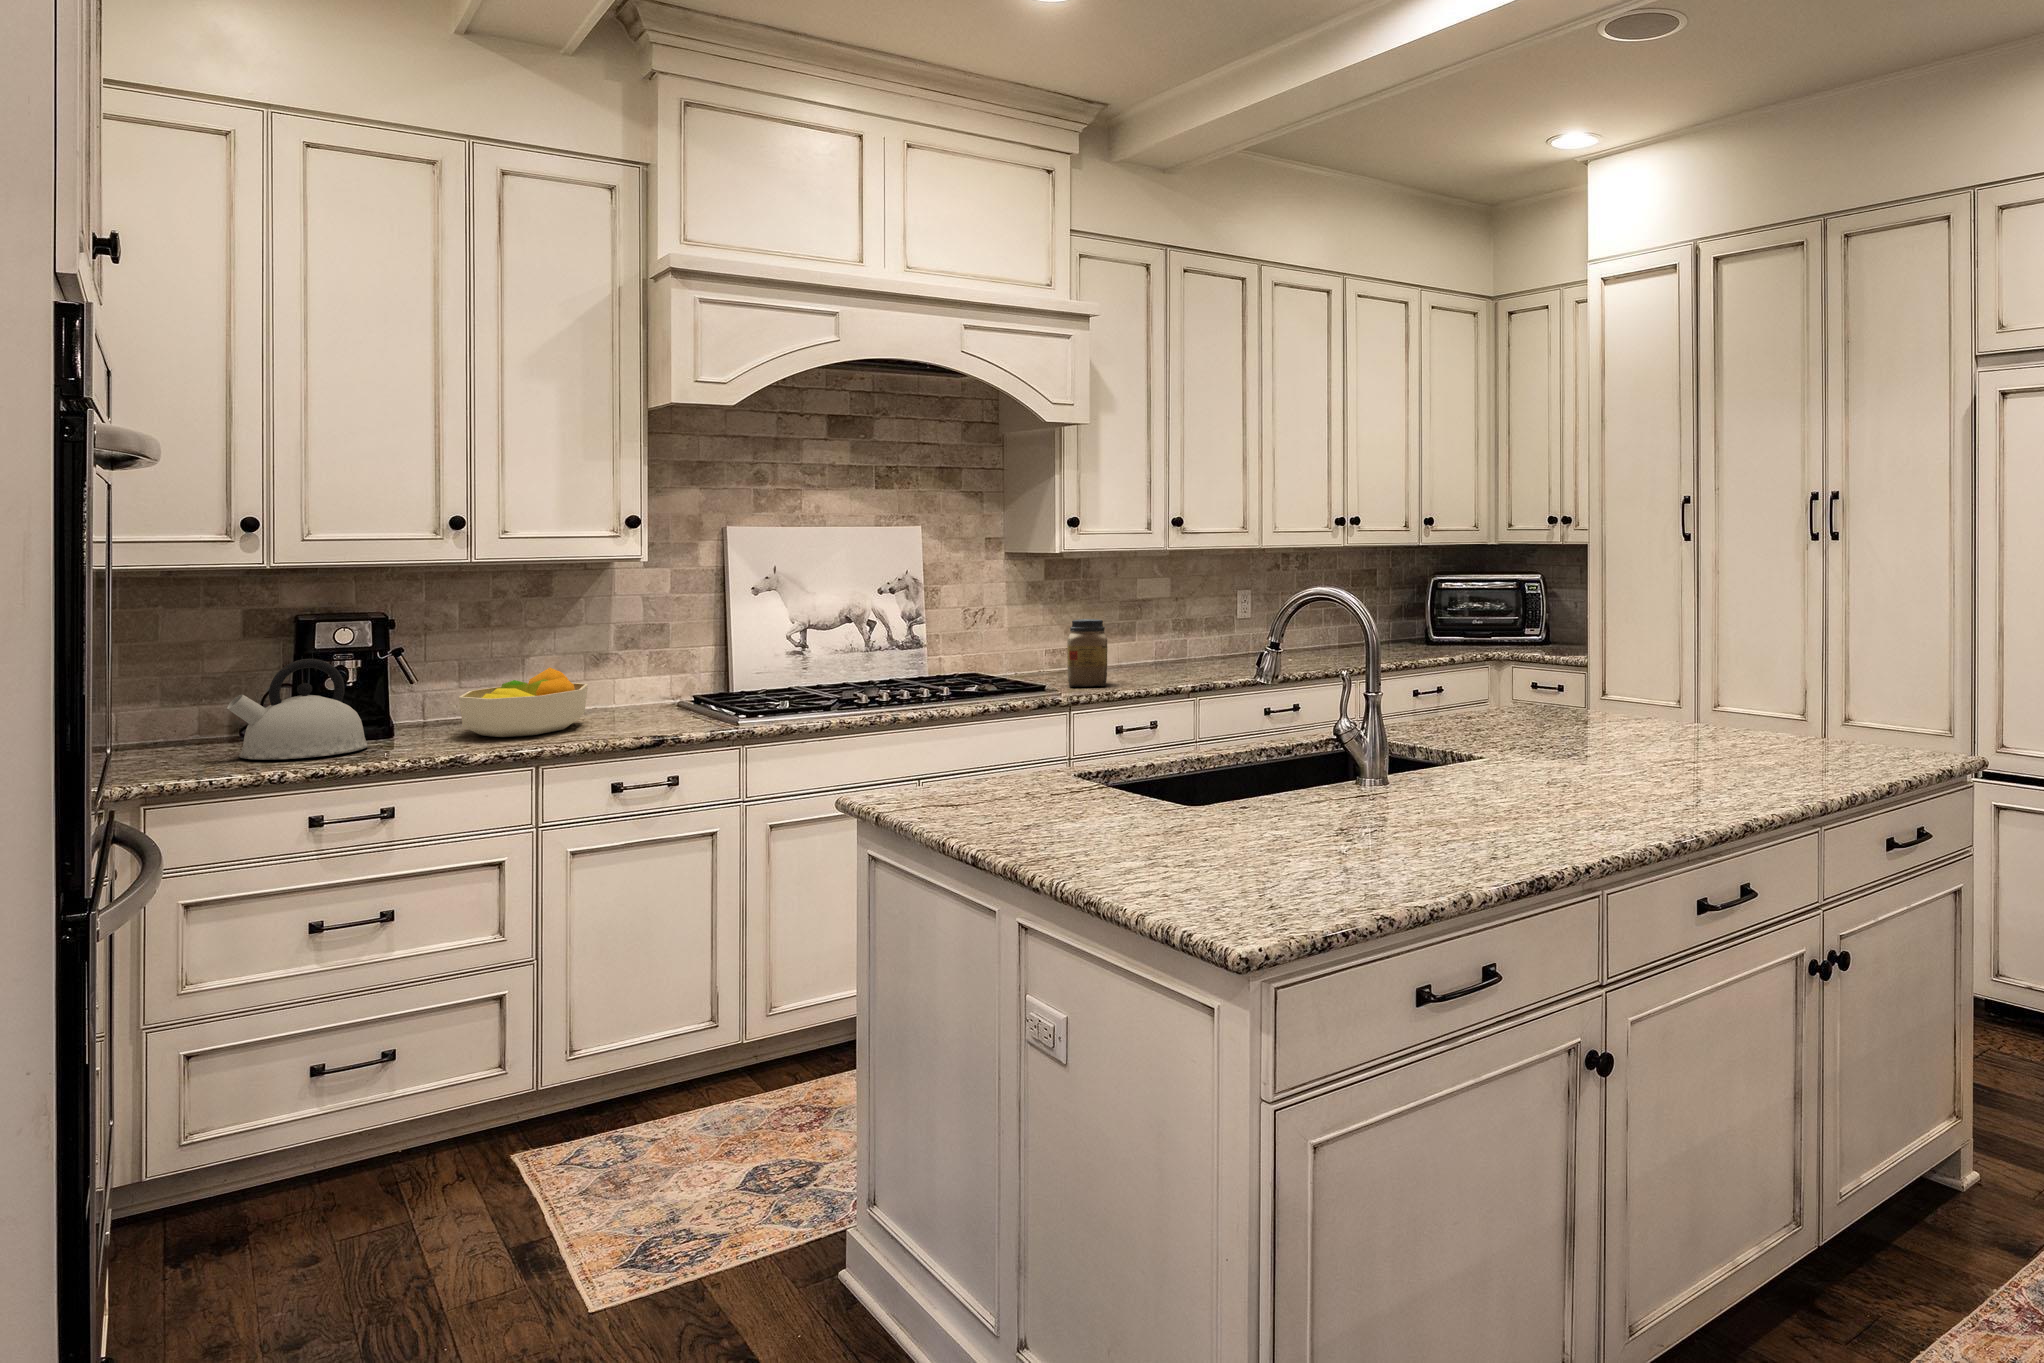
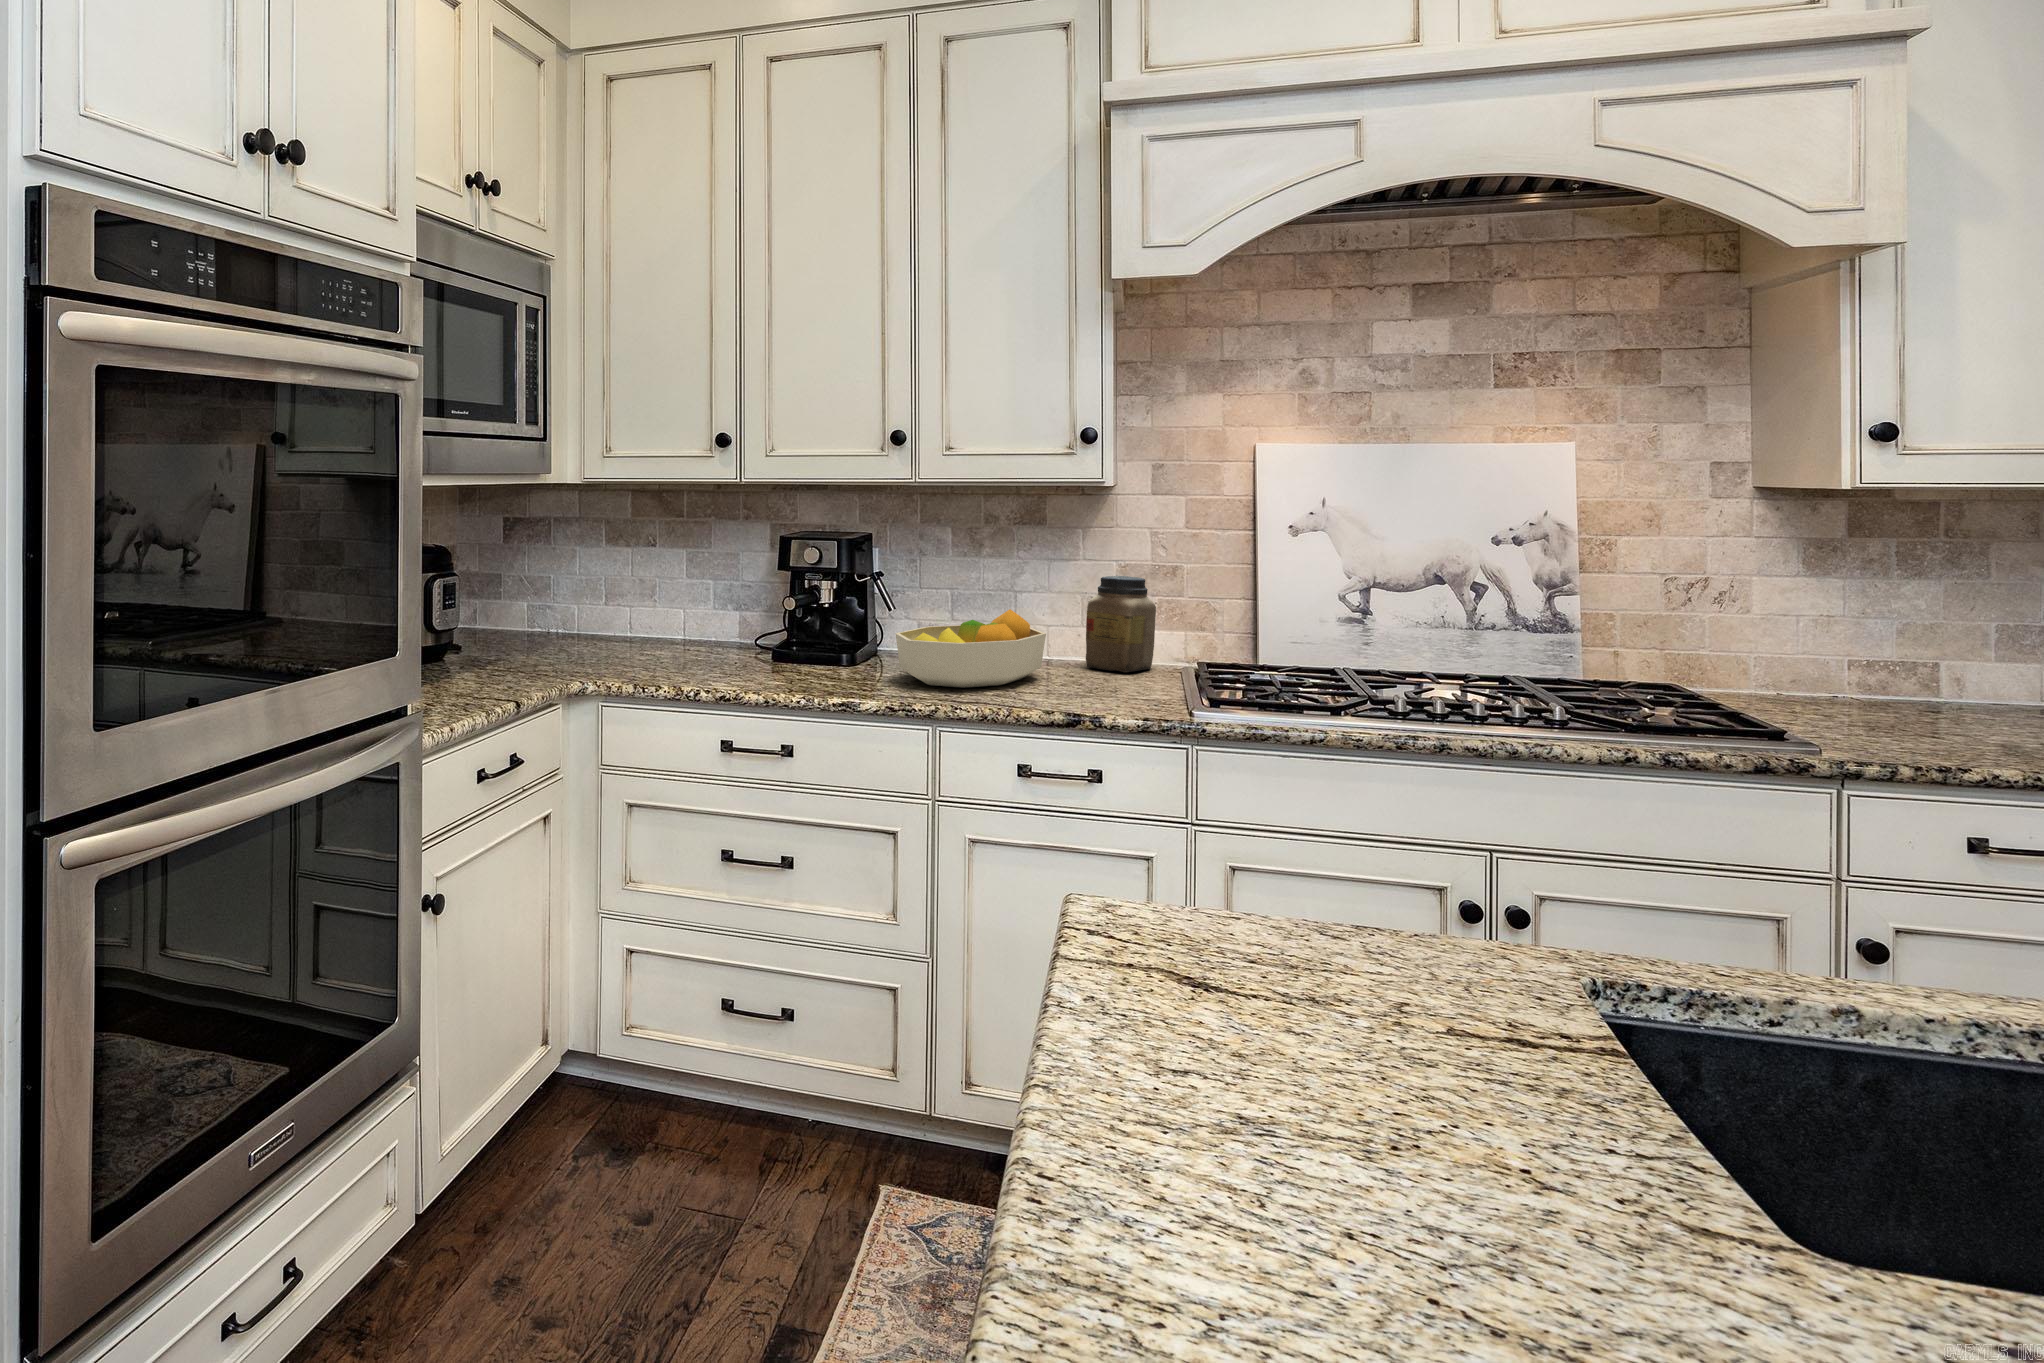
jar: present [1067,619,1107,687] -> present [1086,576,1156,672]
kettle: present [227,659,368,760] -> none [698,578,815,680]

